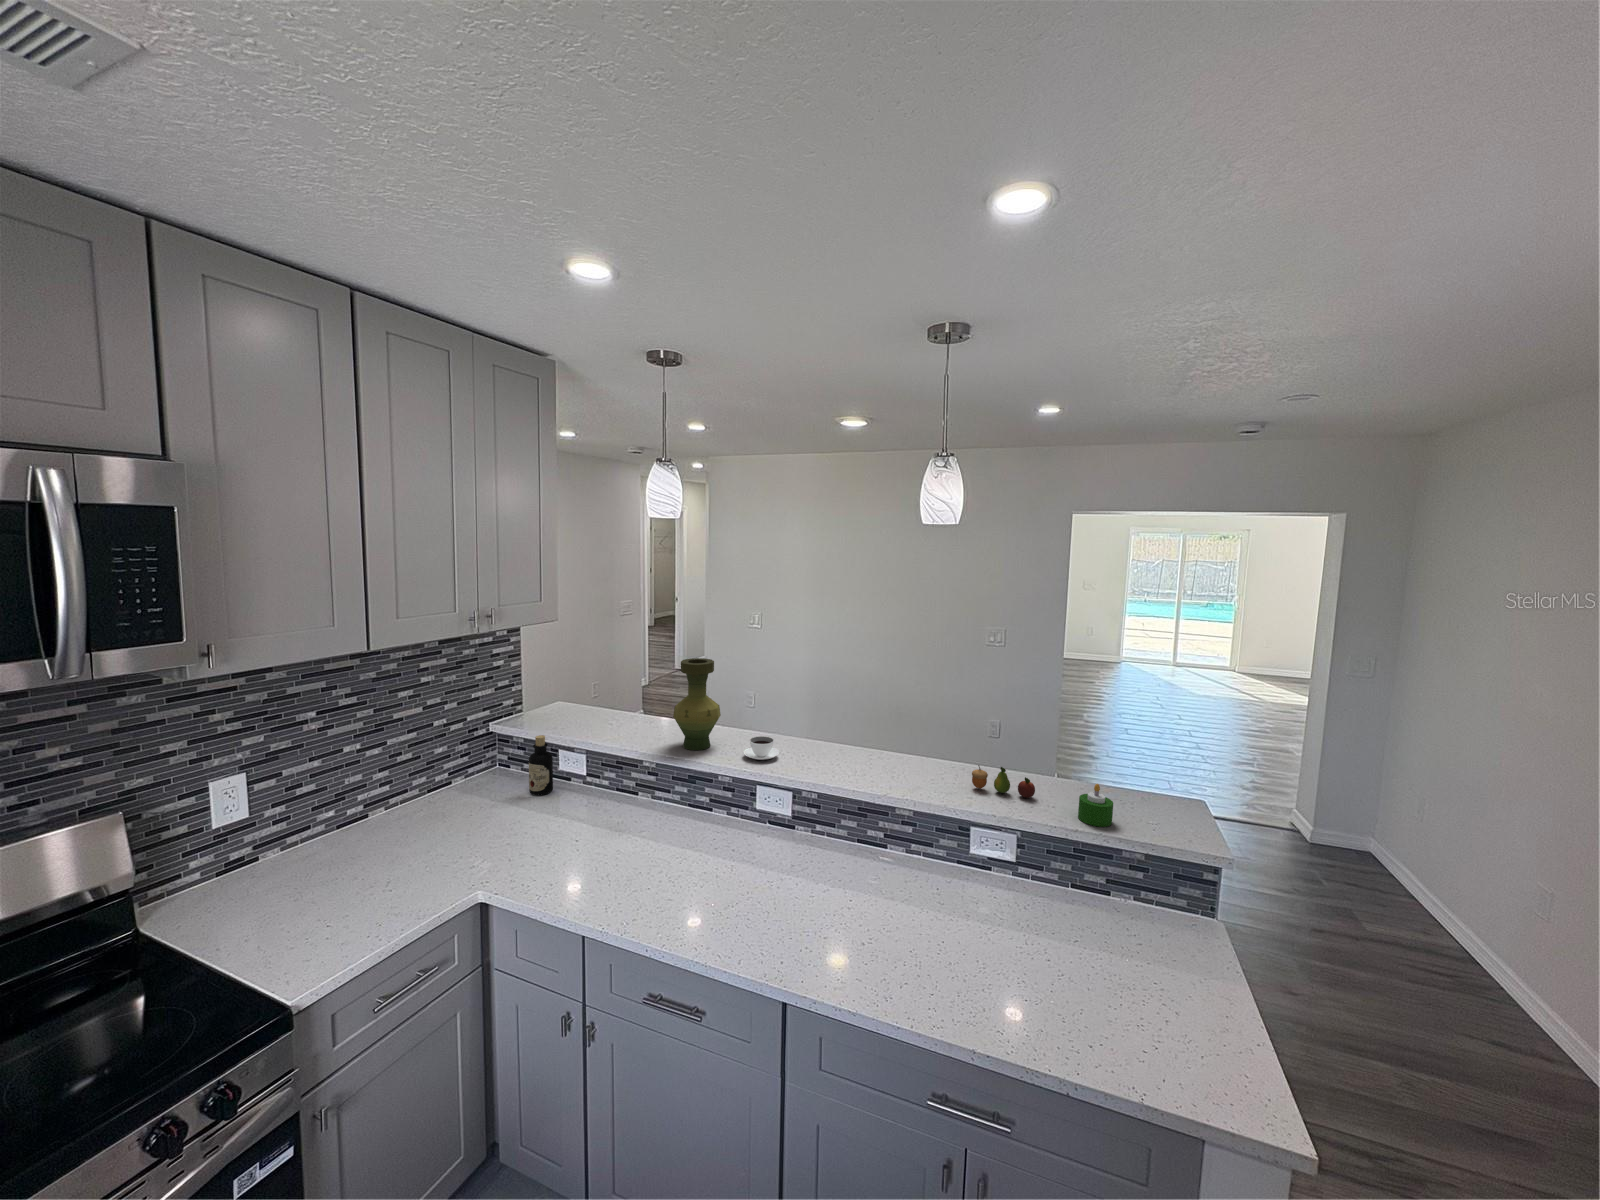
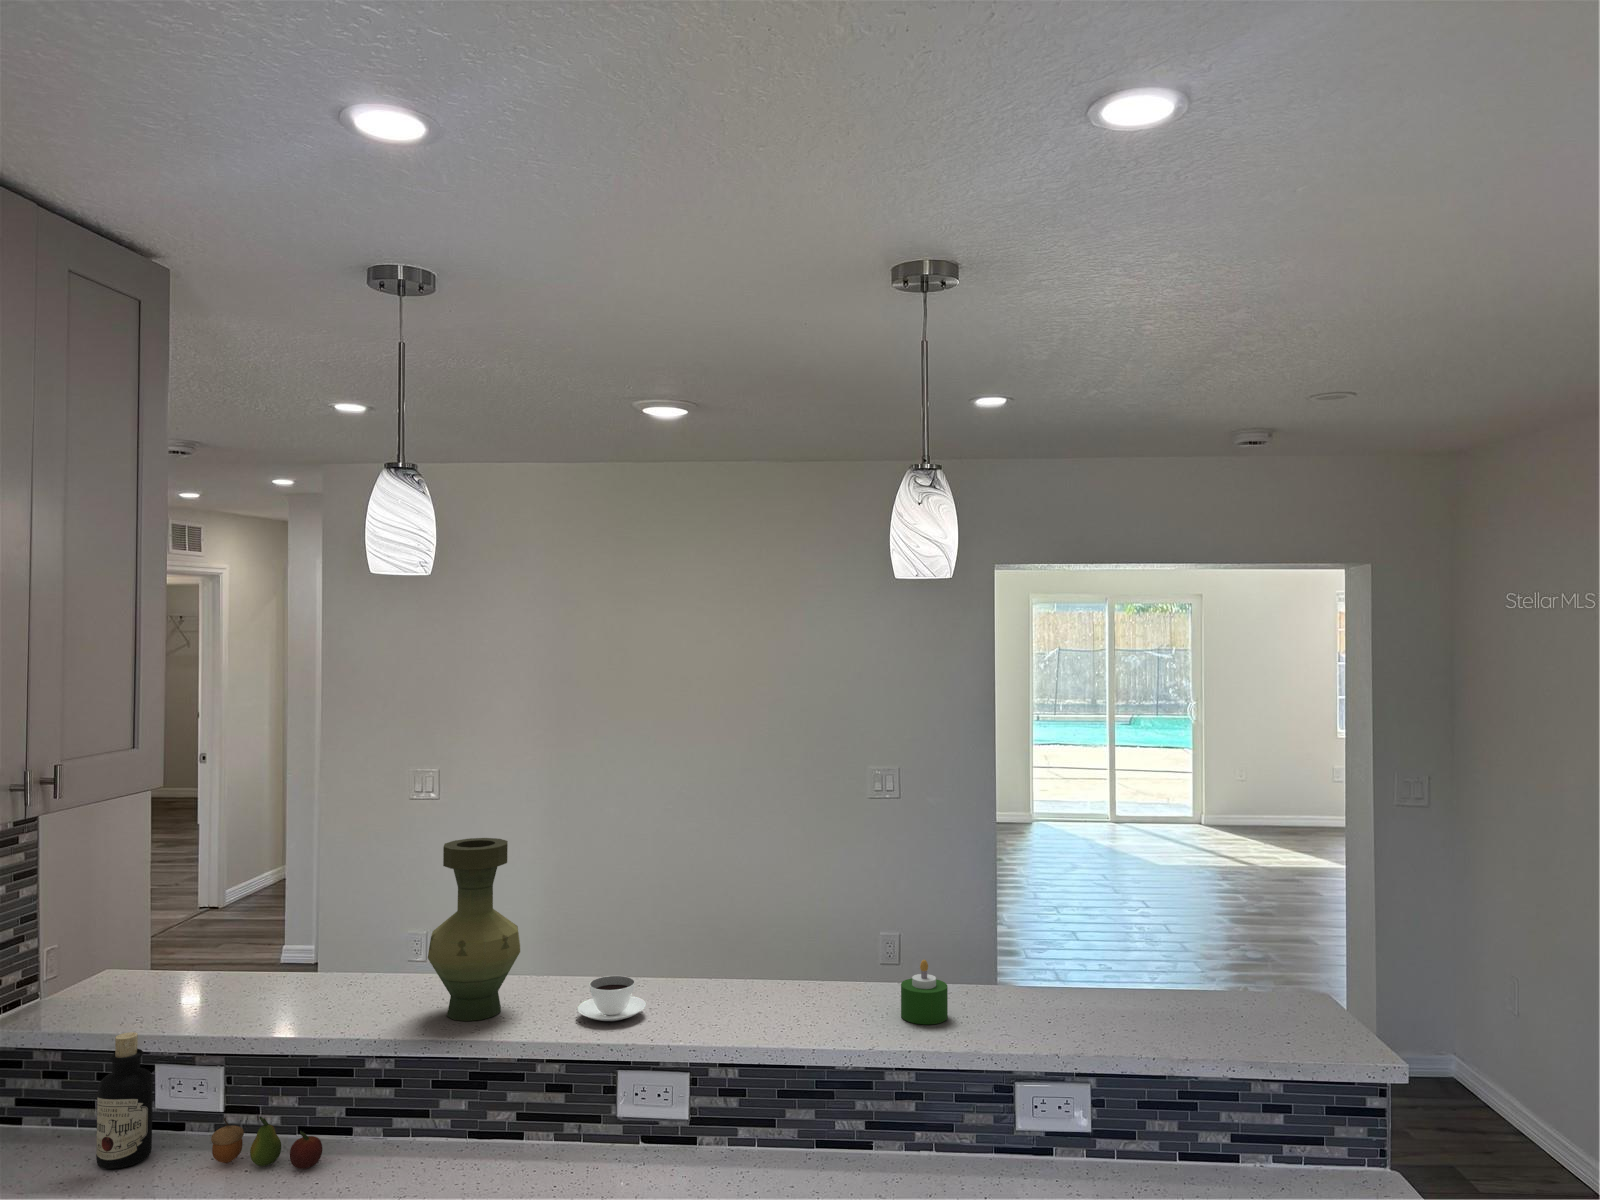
fruit: present [972,765,1035,798] -> present [211,1117,322,1169]
candle: present [1078,784,1113,827] -> present [901,960,948,1024]

